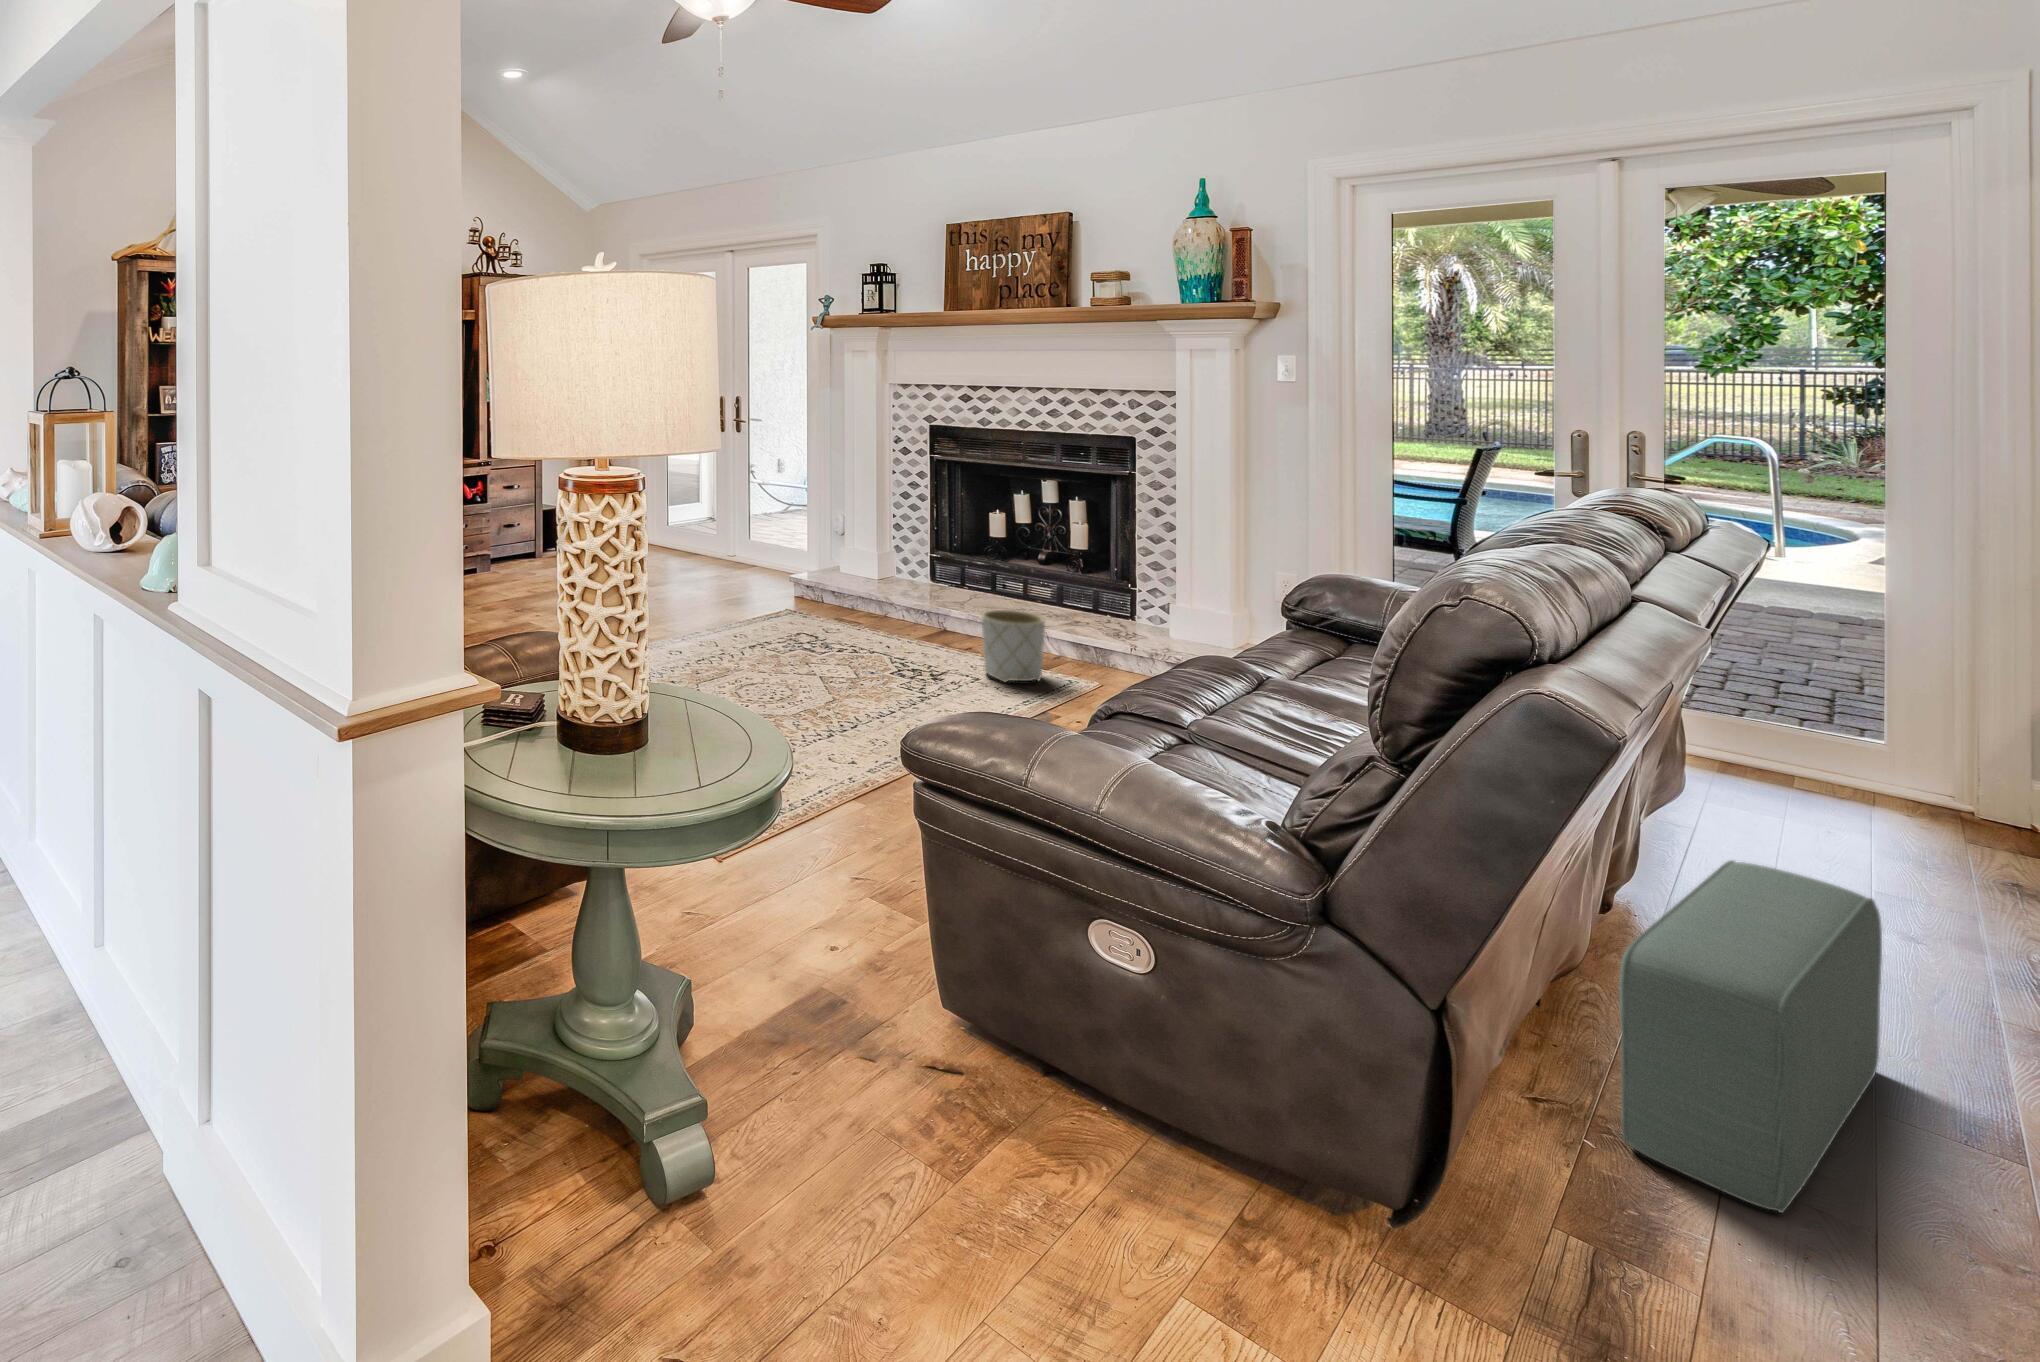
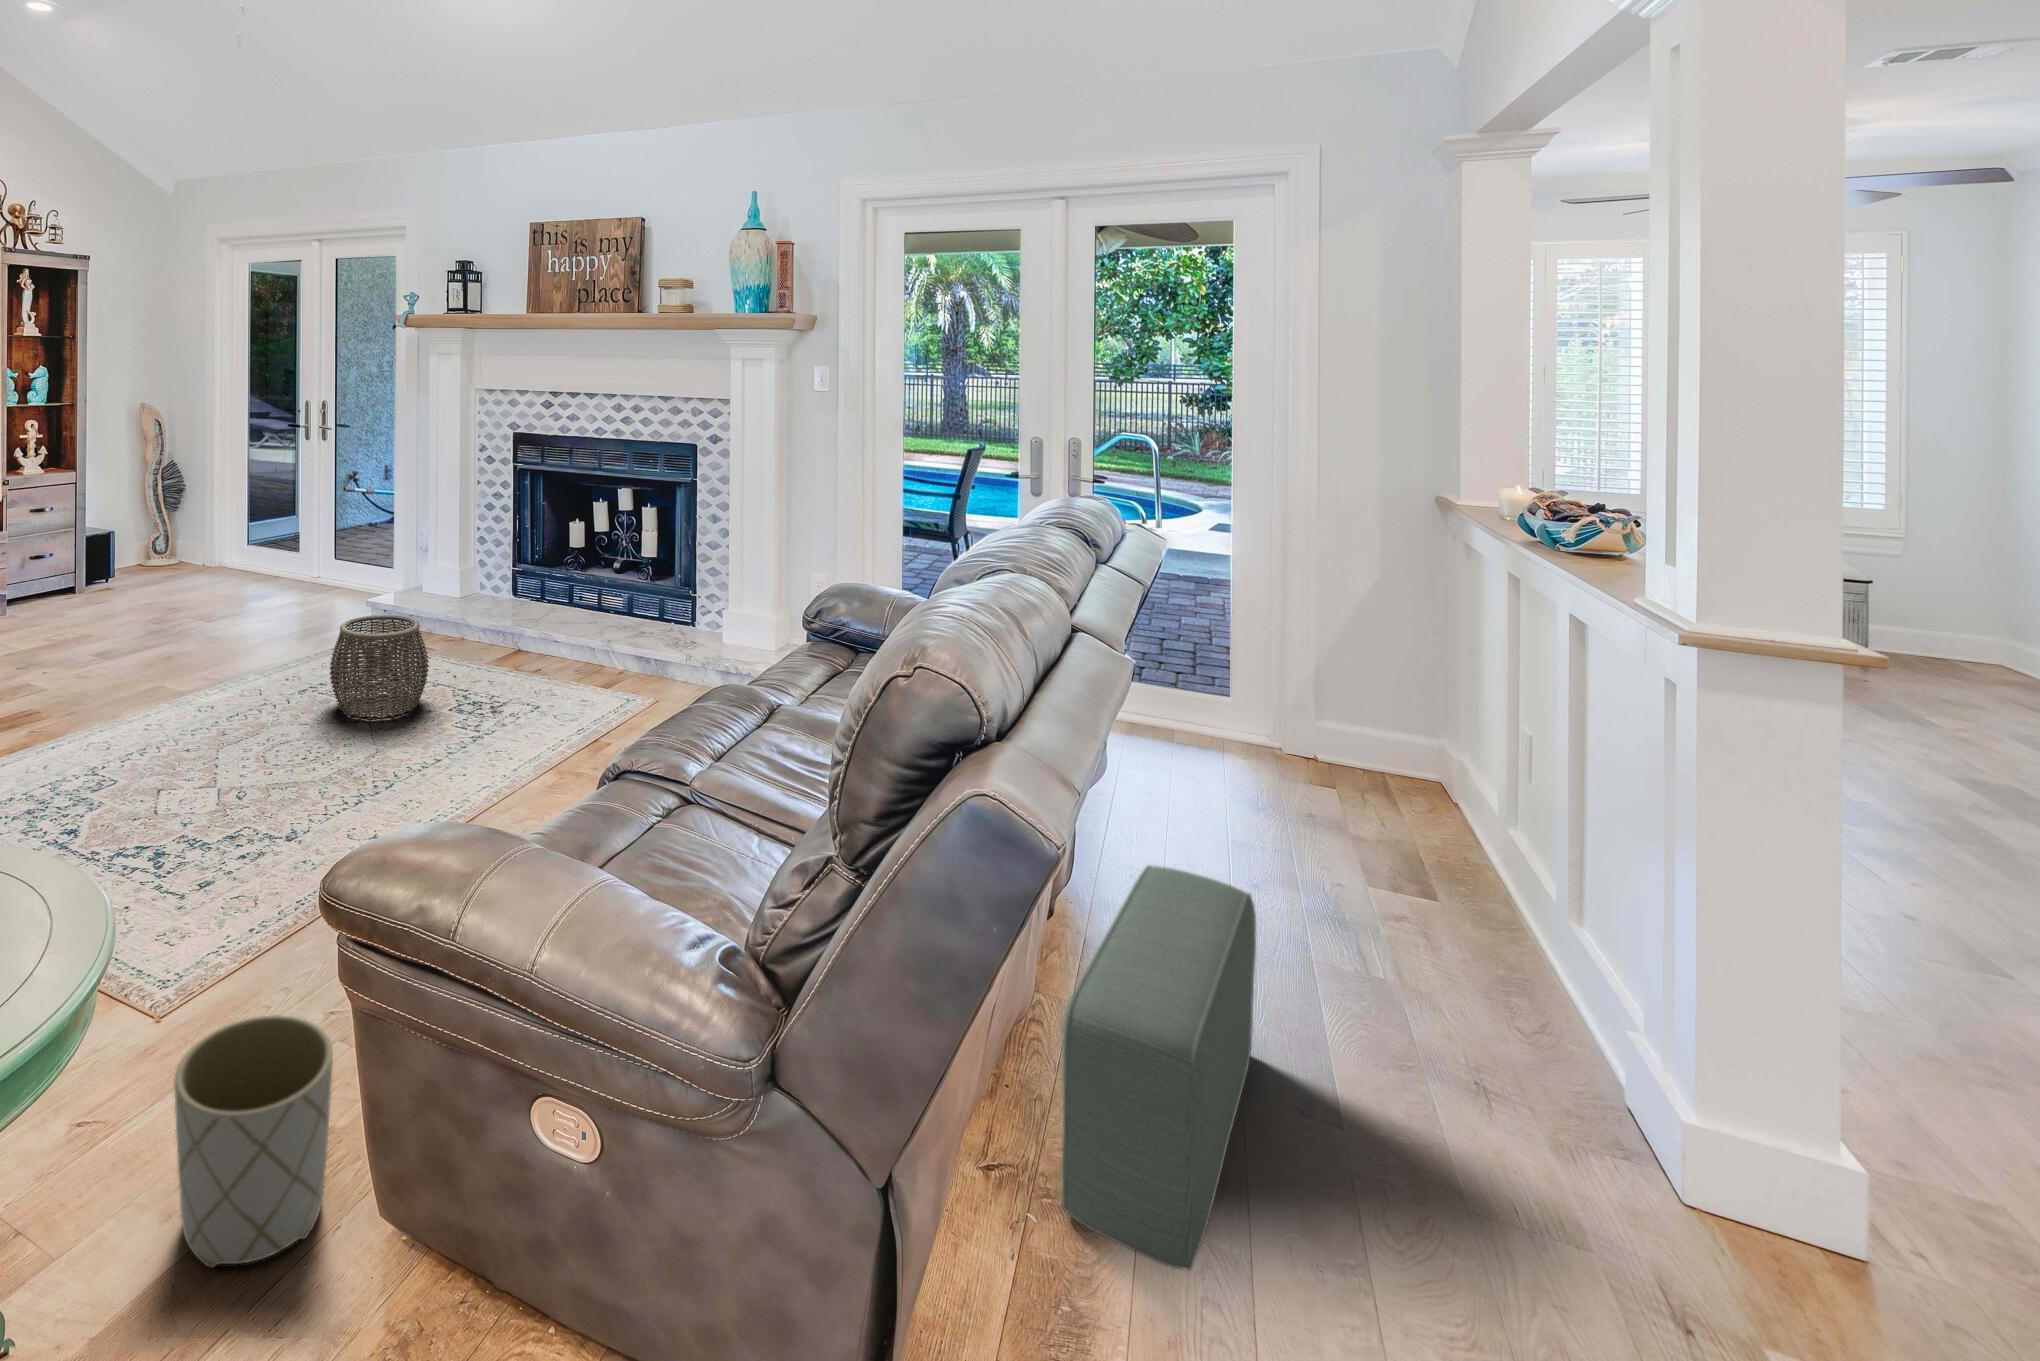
woven basket: none [780,589,871,680] -> present [329,615,429,719]
planter: present [982,610,1045,682] -> present [174,1015,333,1267]

